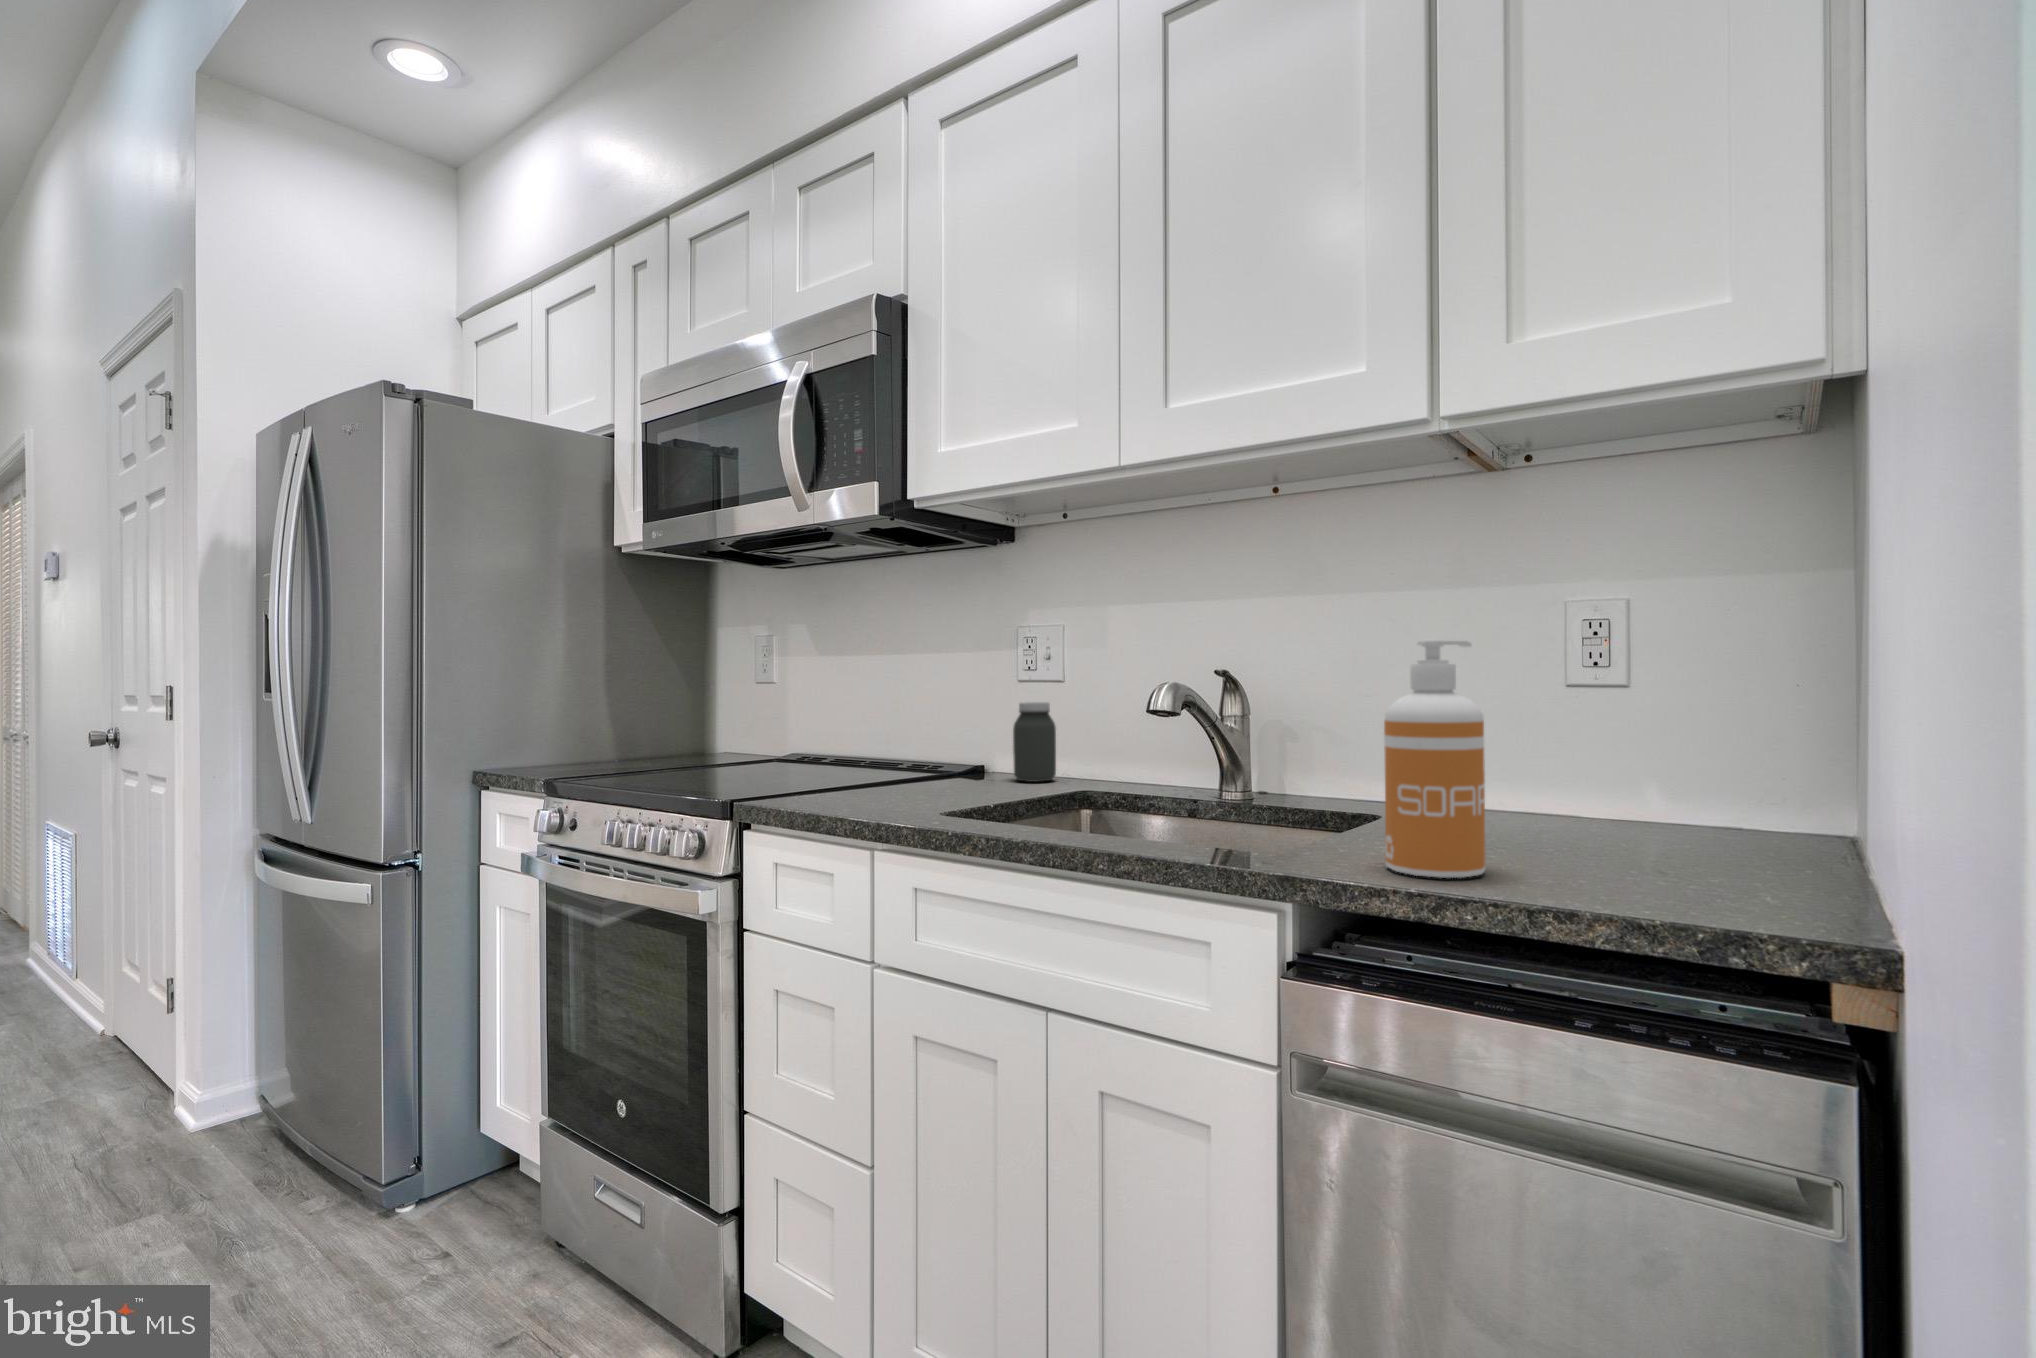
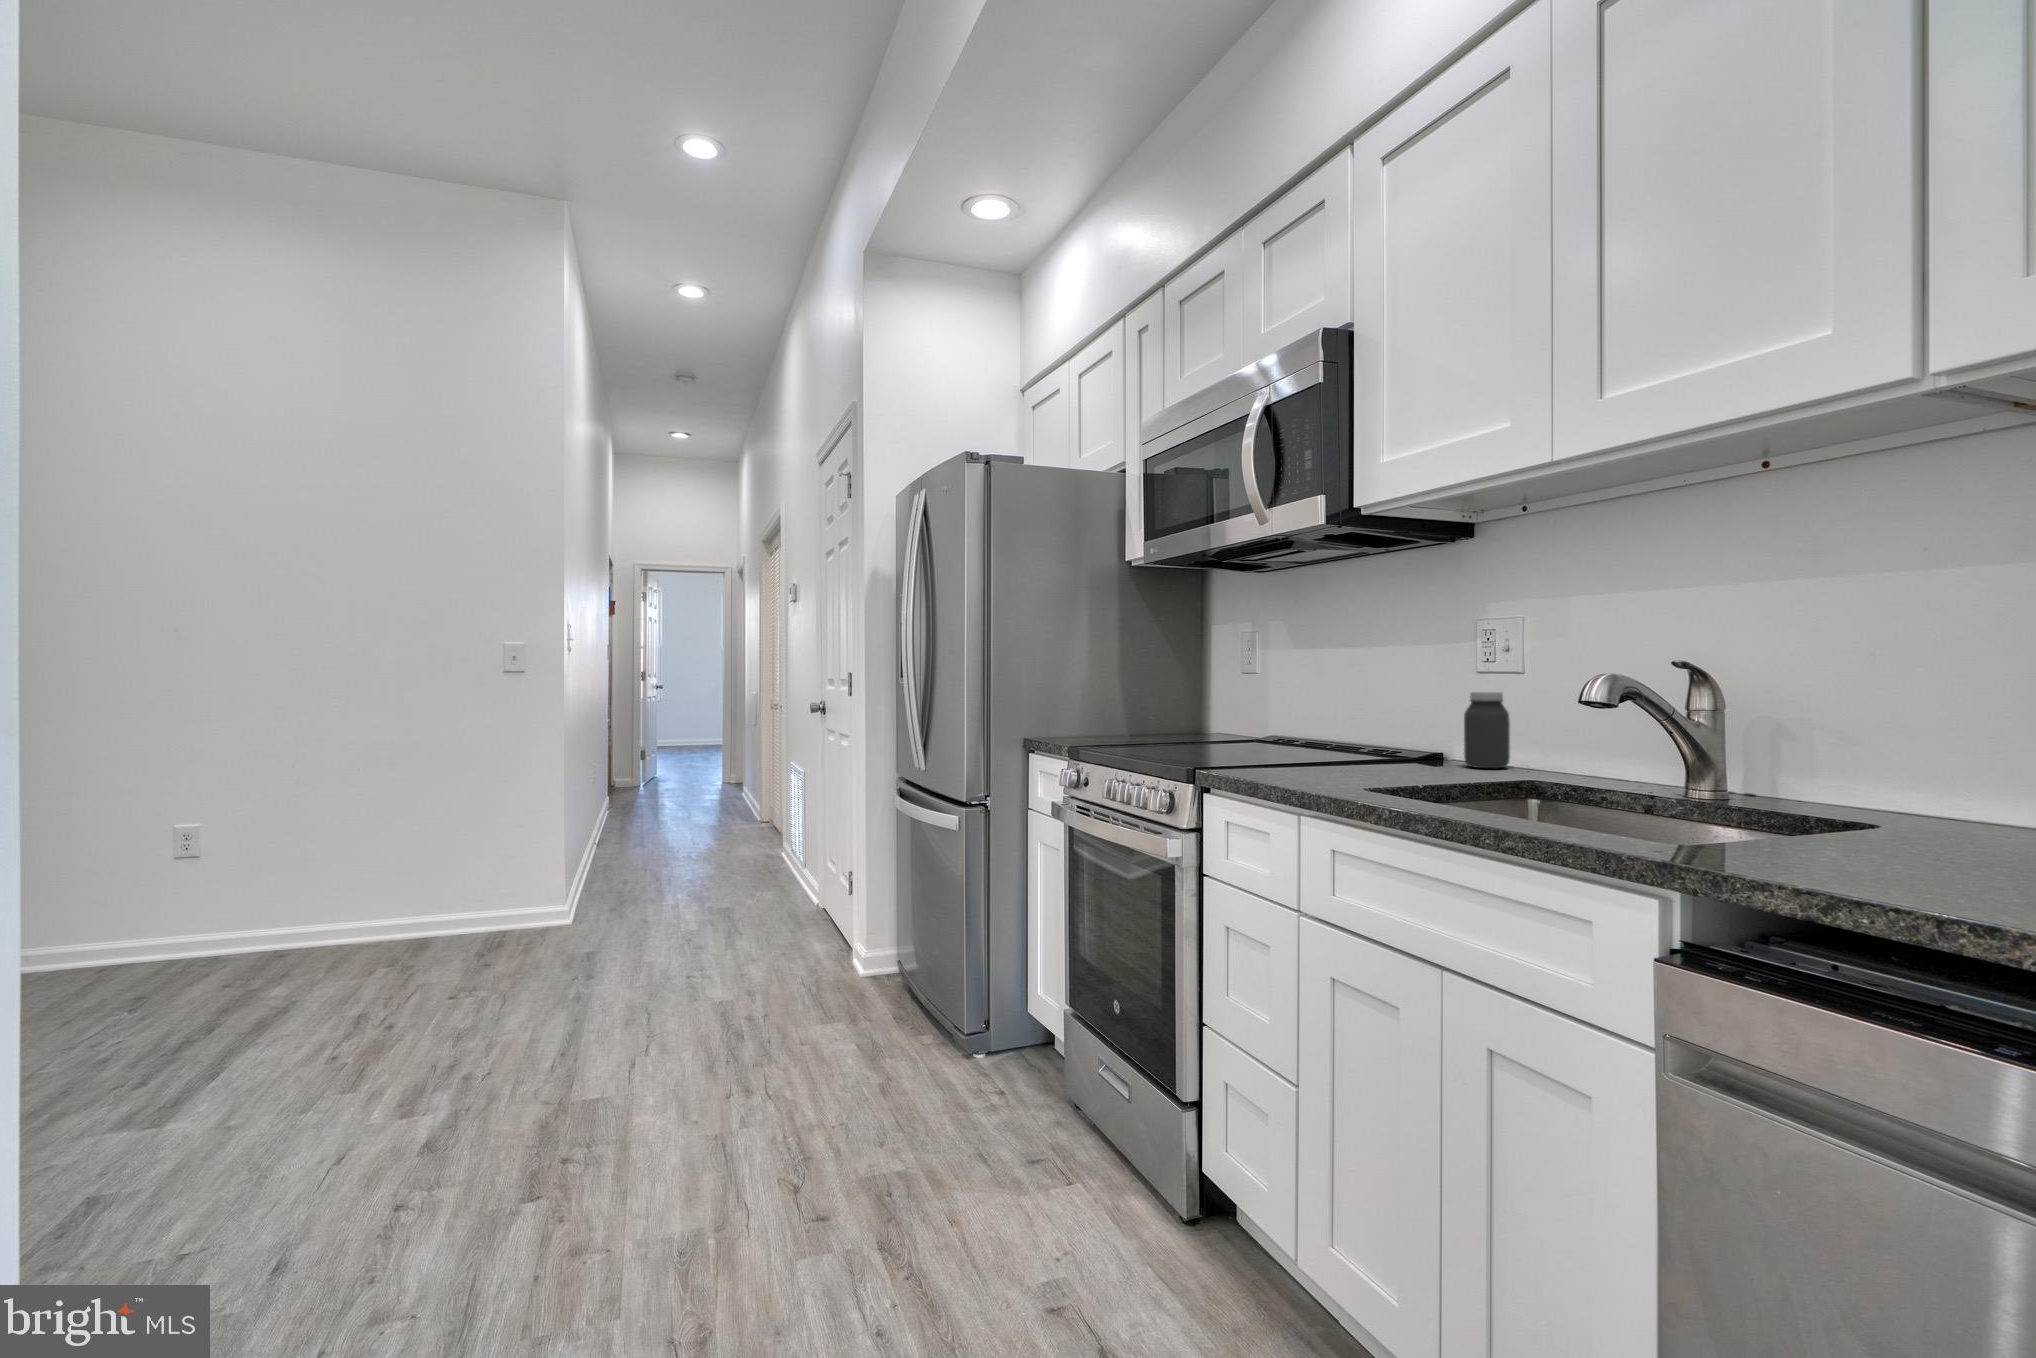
soap dispenser: present [1384,639,1485,878] -> none [1795,628,1926,883]

